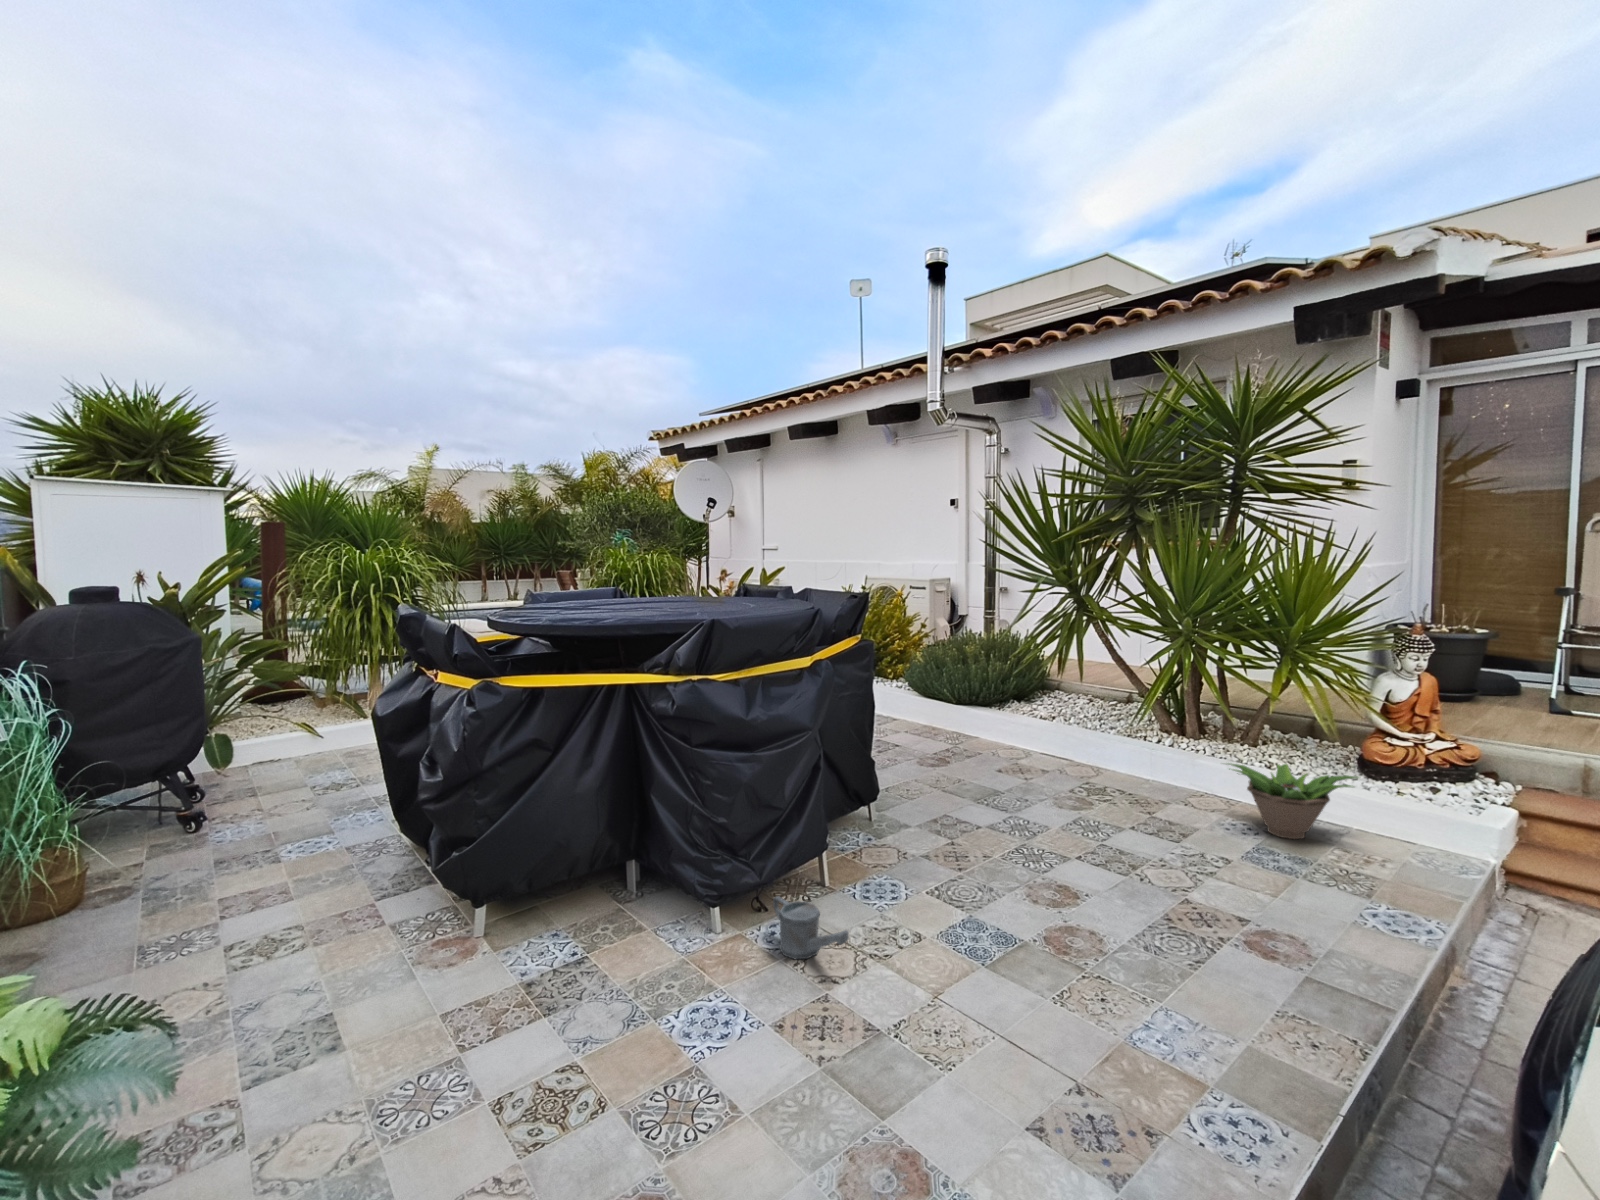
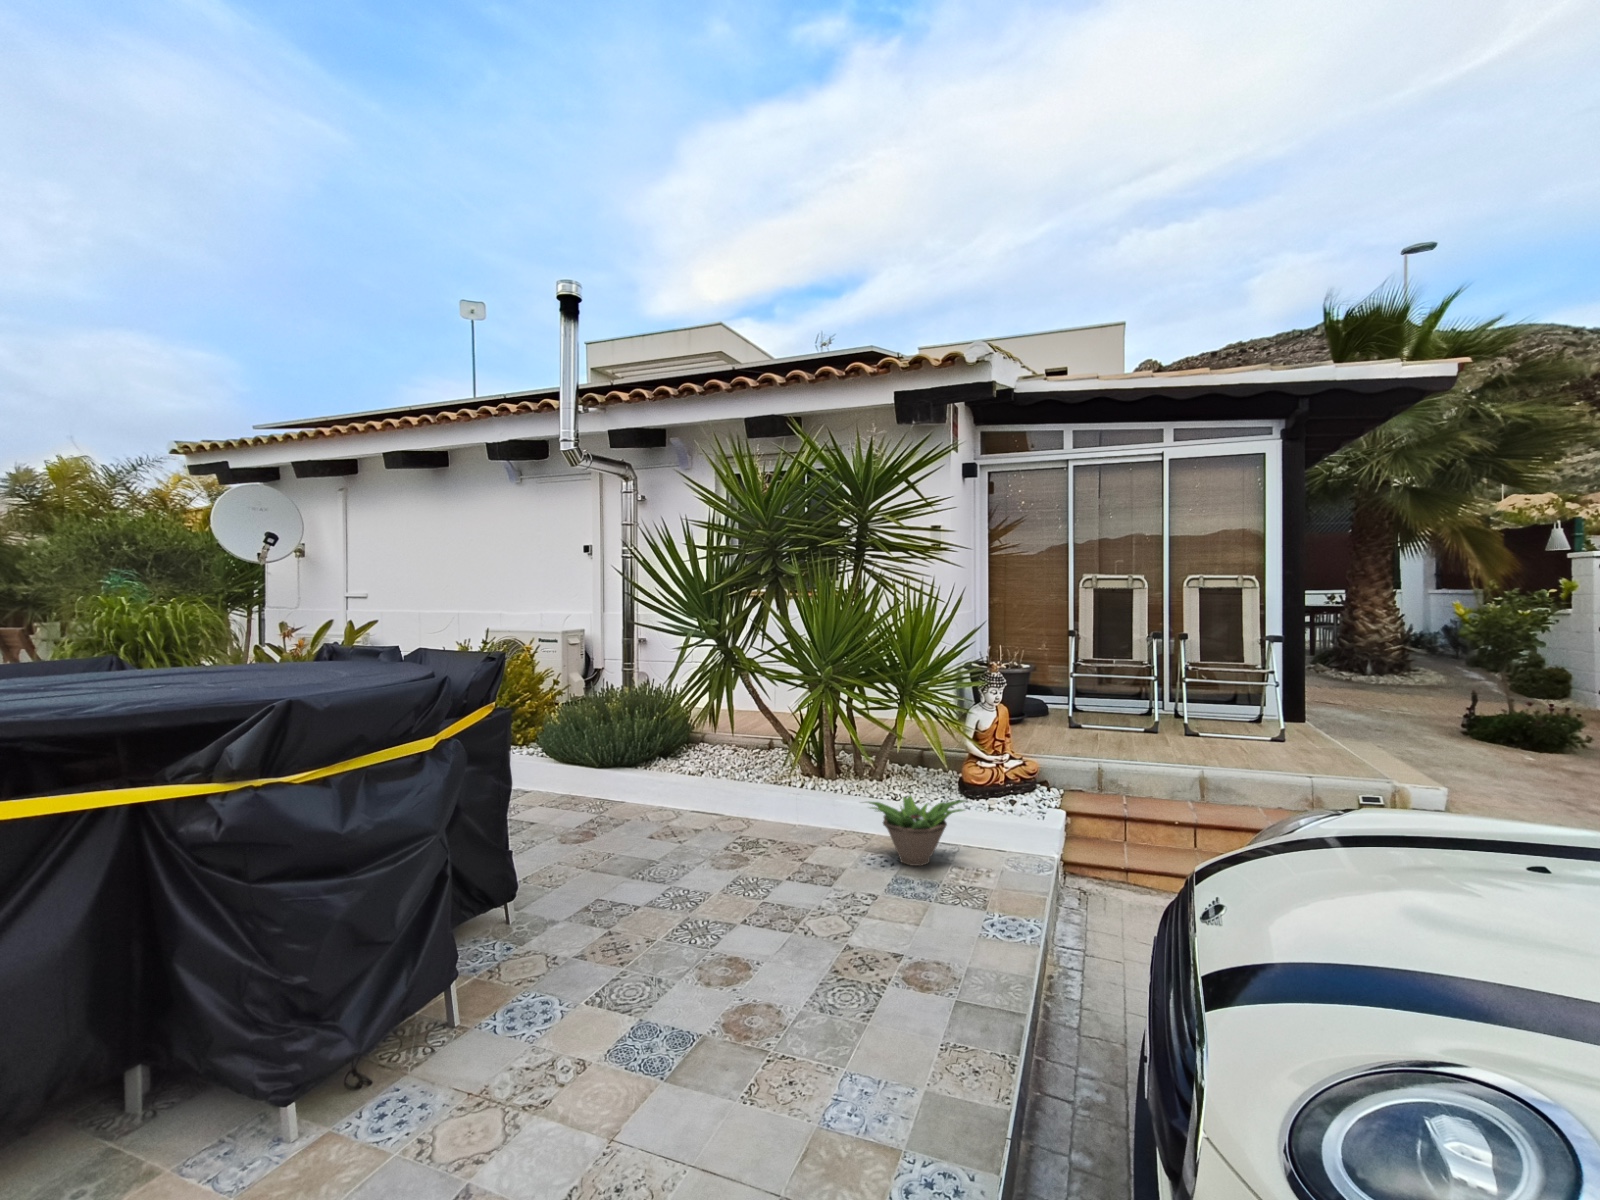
watering can: present [773,896,849,959] -> none [384,1060,496,1145]

